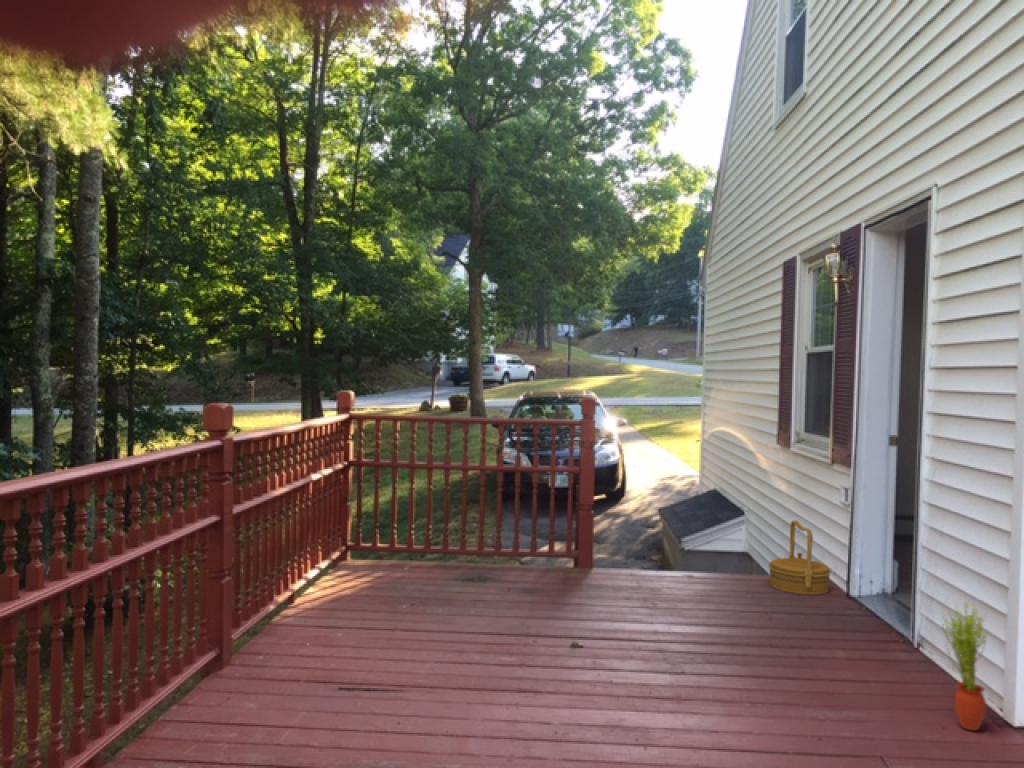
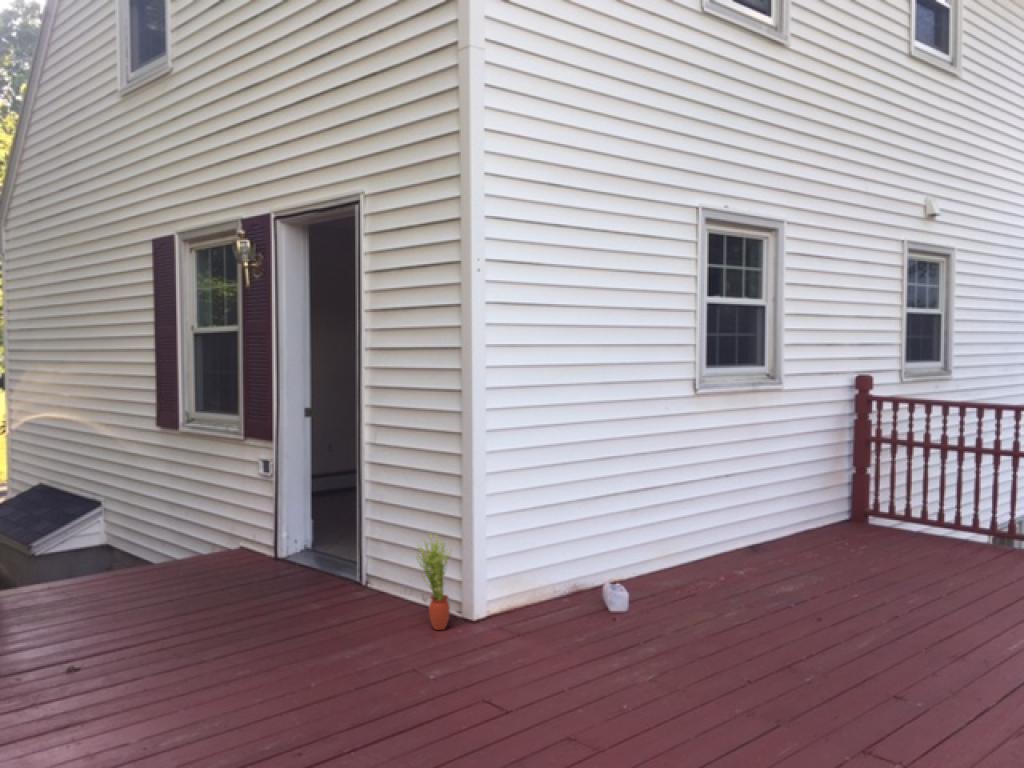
woven basket: present [769,521,831,595] -> none [195,499,255,569]

